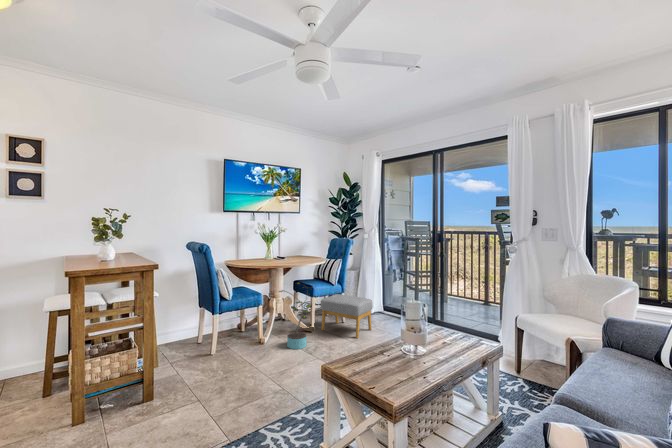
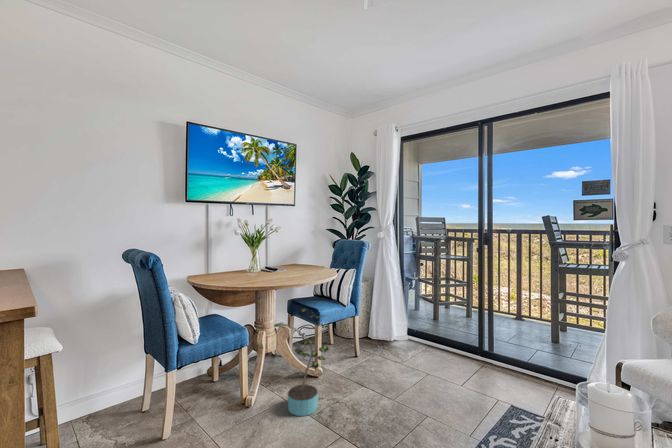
footstool: present [321,295,373,338] -> none [330,317,402,386]

